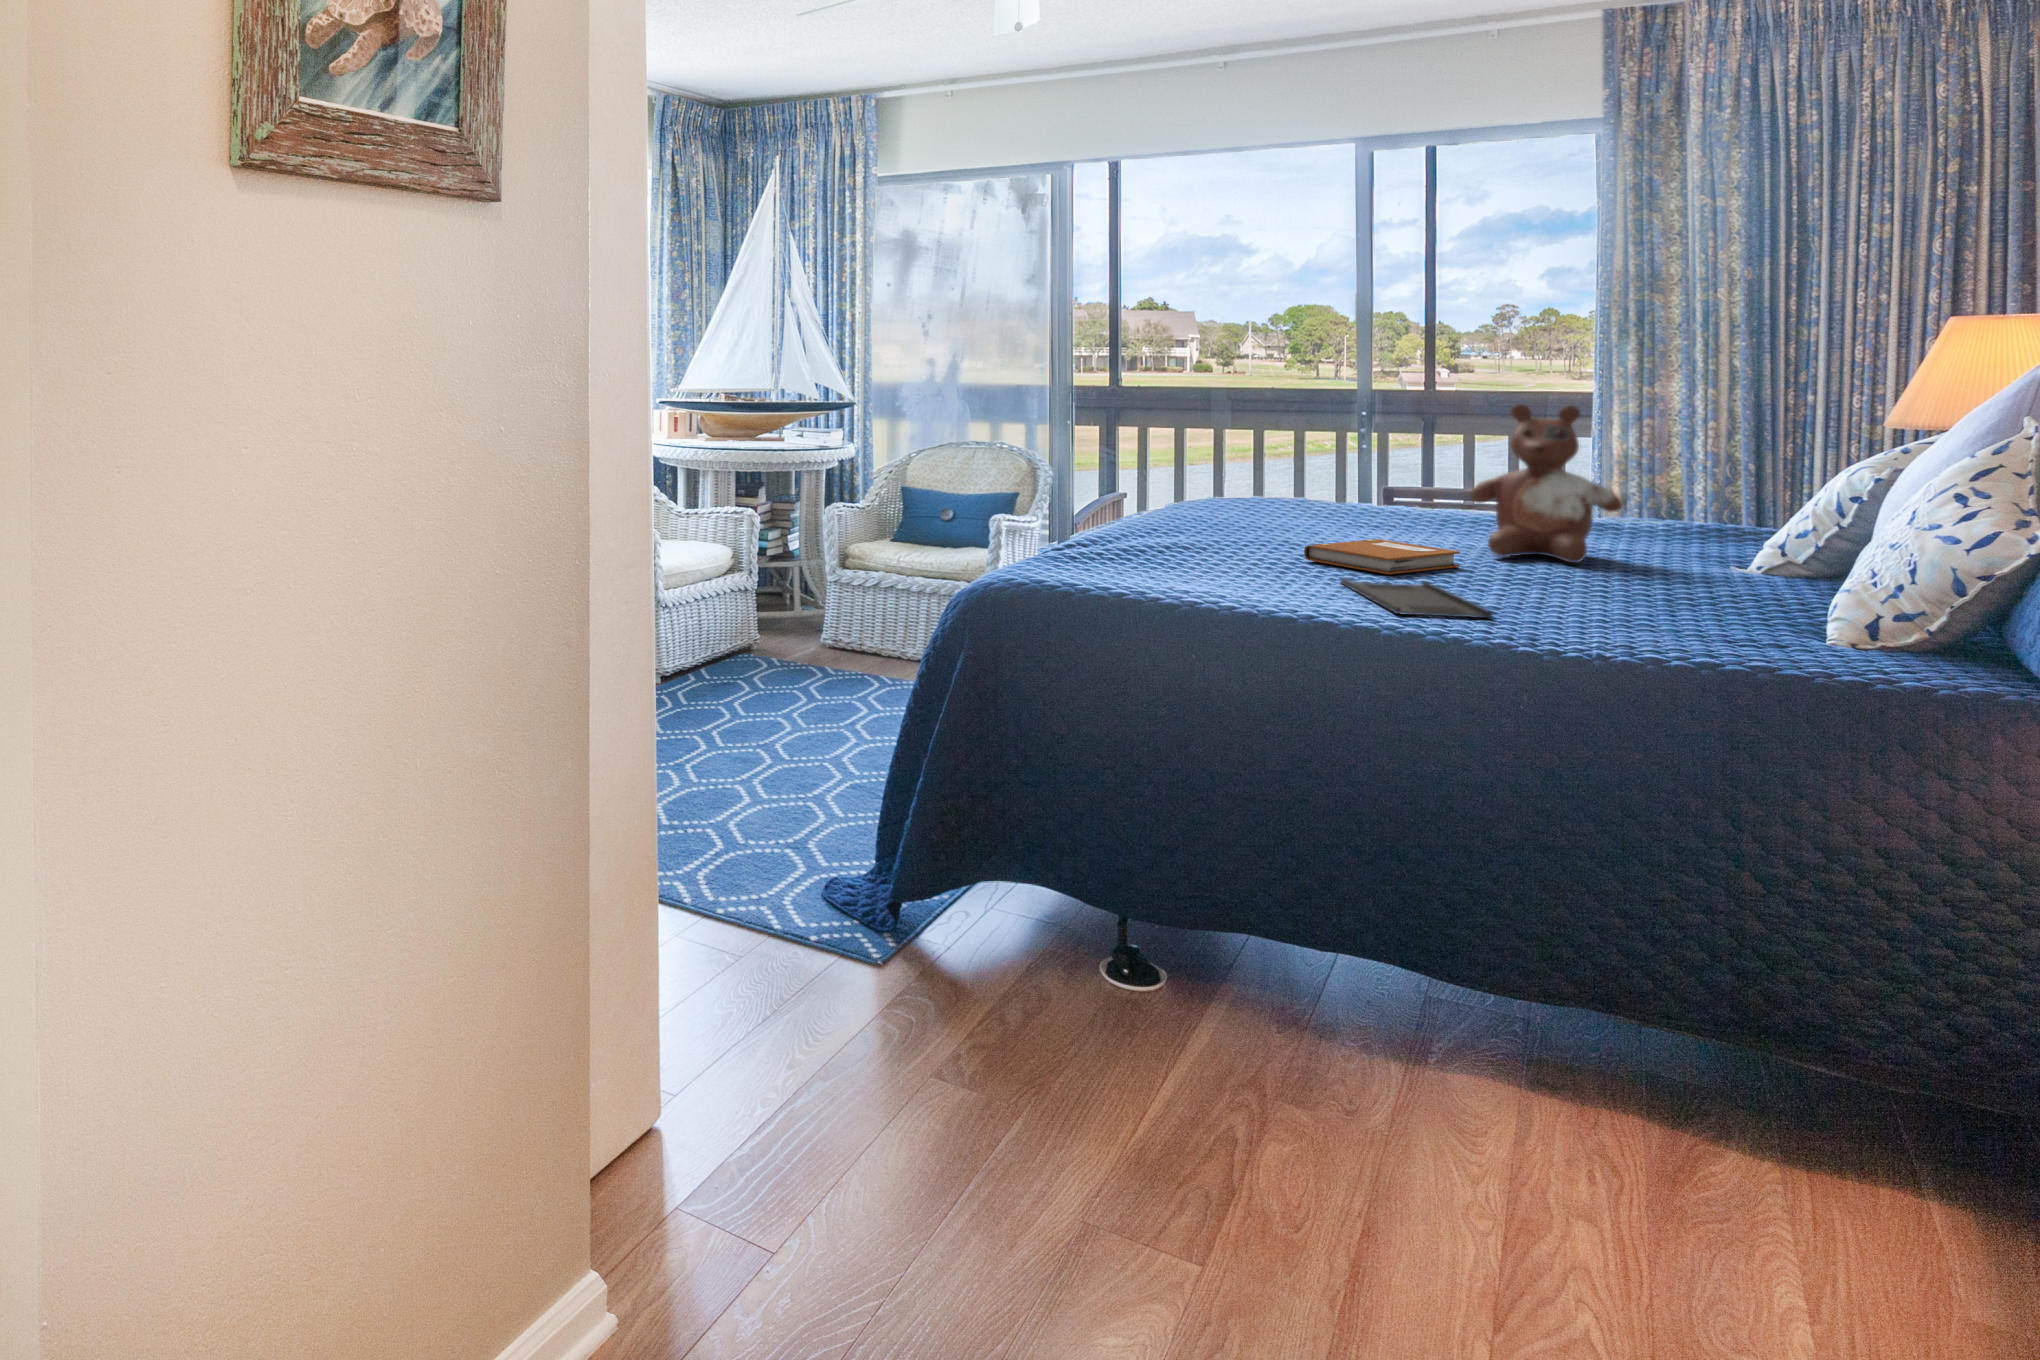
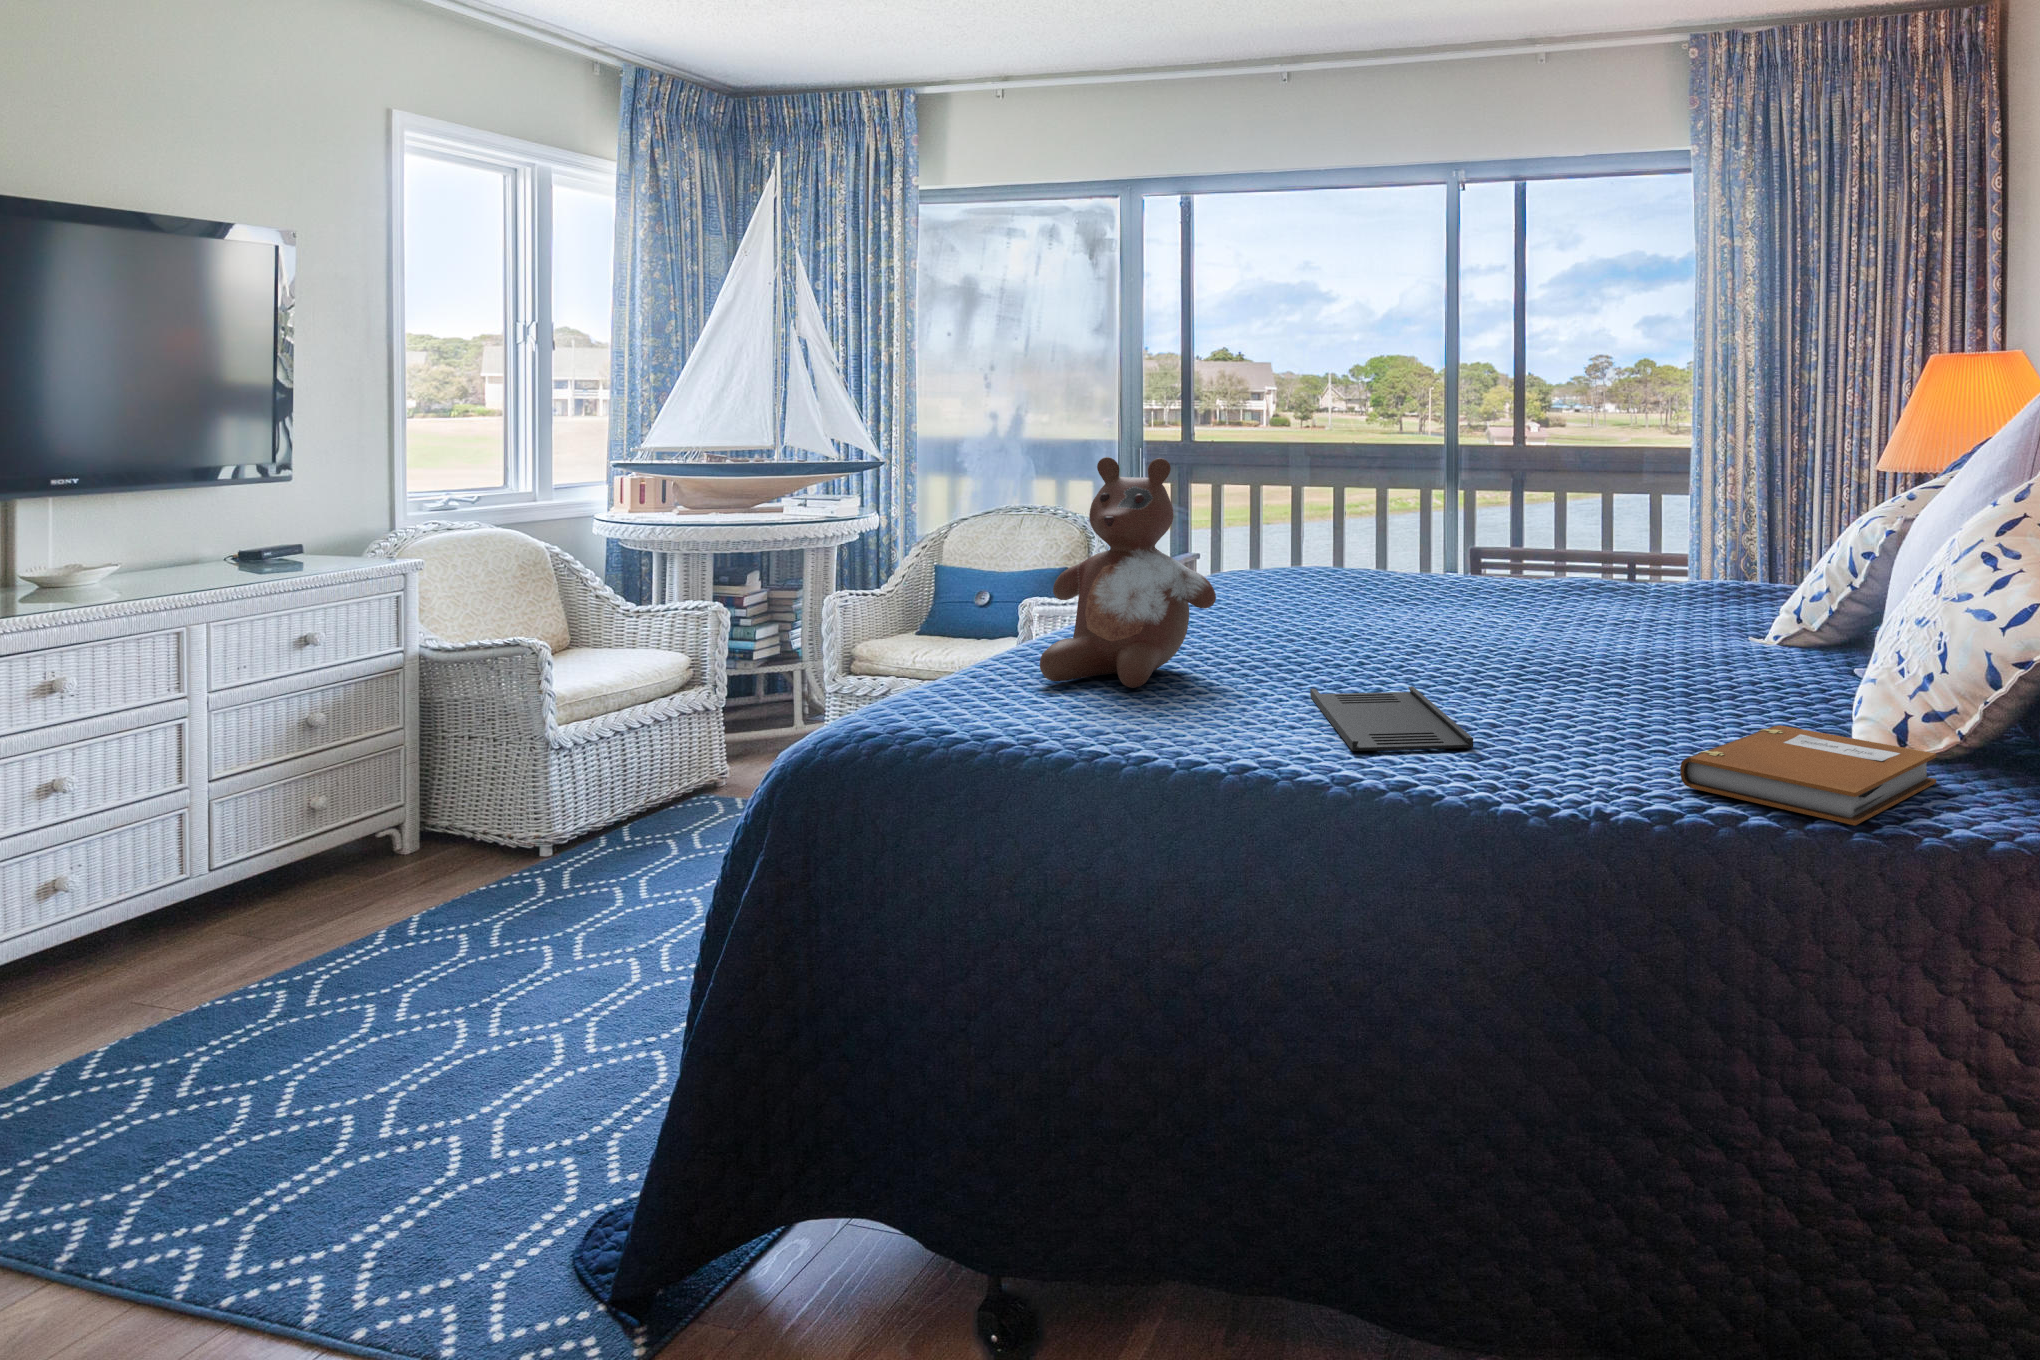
stuffed bear: present [1470,404,1622,563] -> present [1040,457,1216,688]
notebook: present [1304,539,1460,574] -> present [1680,725,1936,825]

